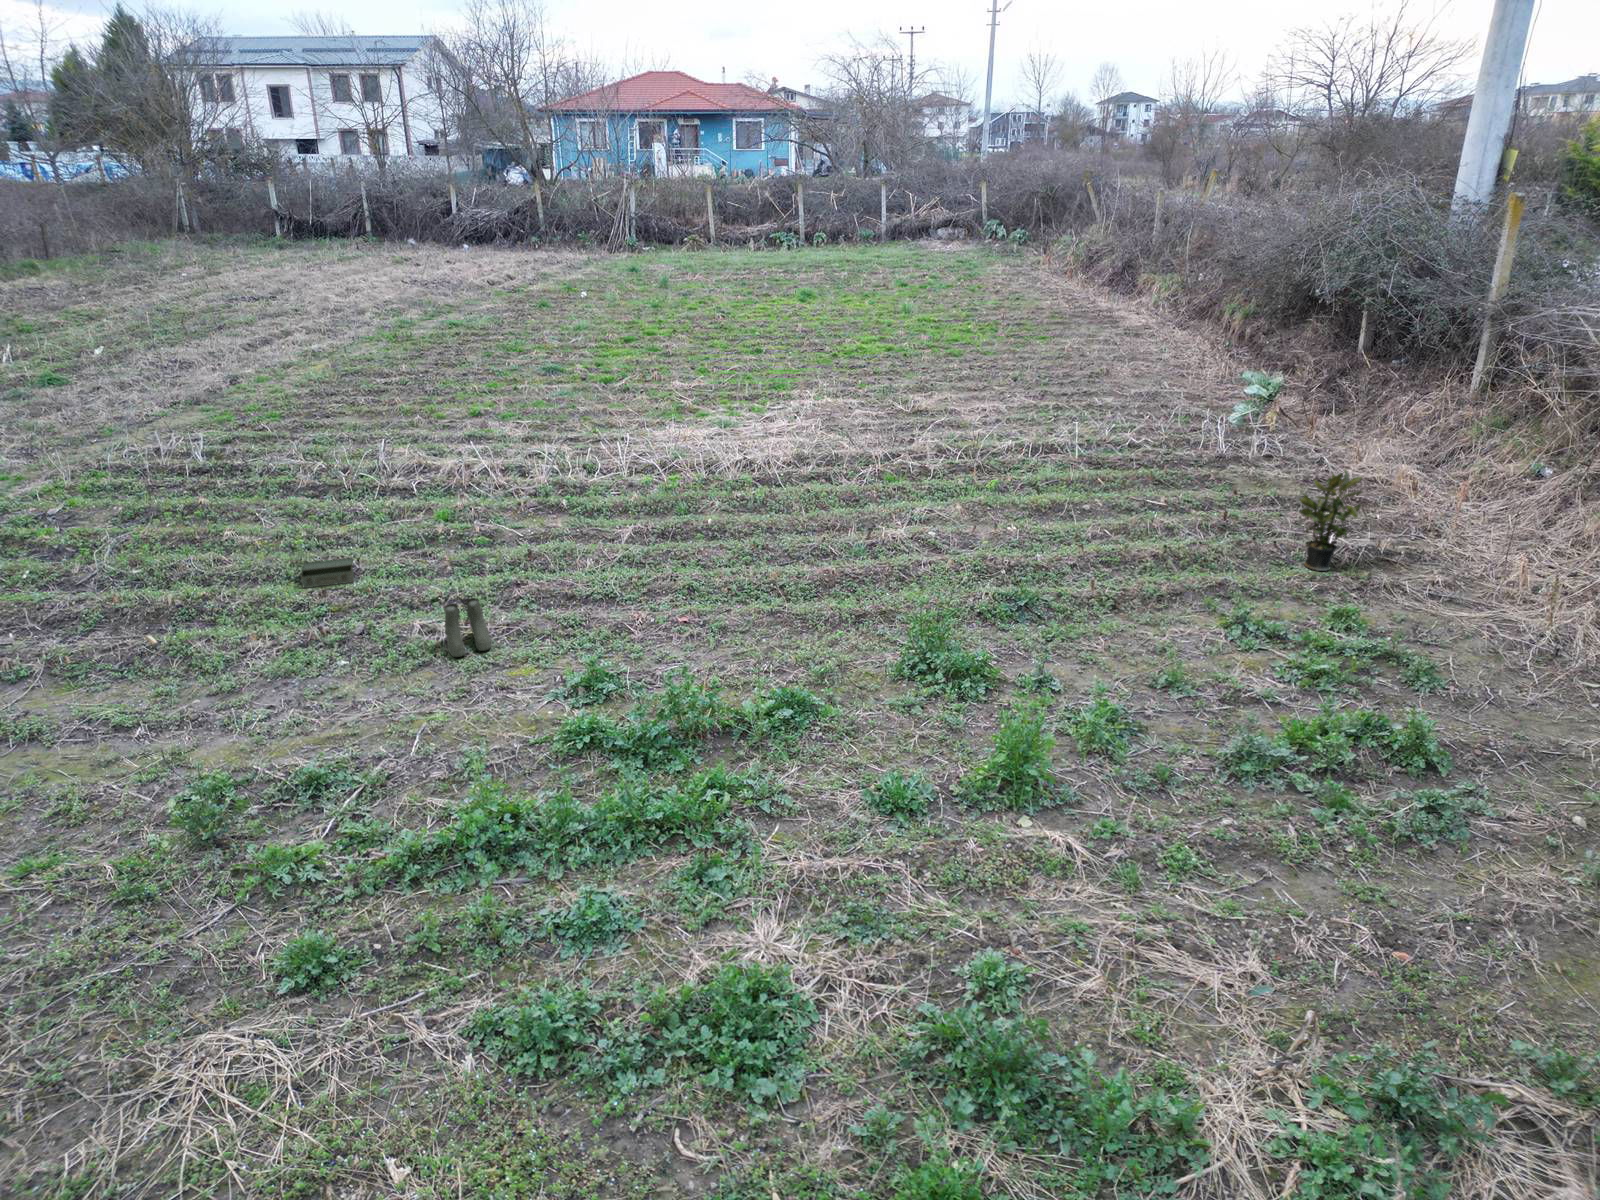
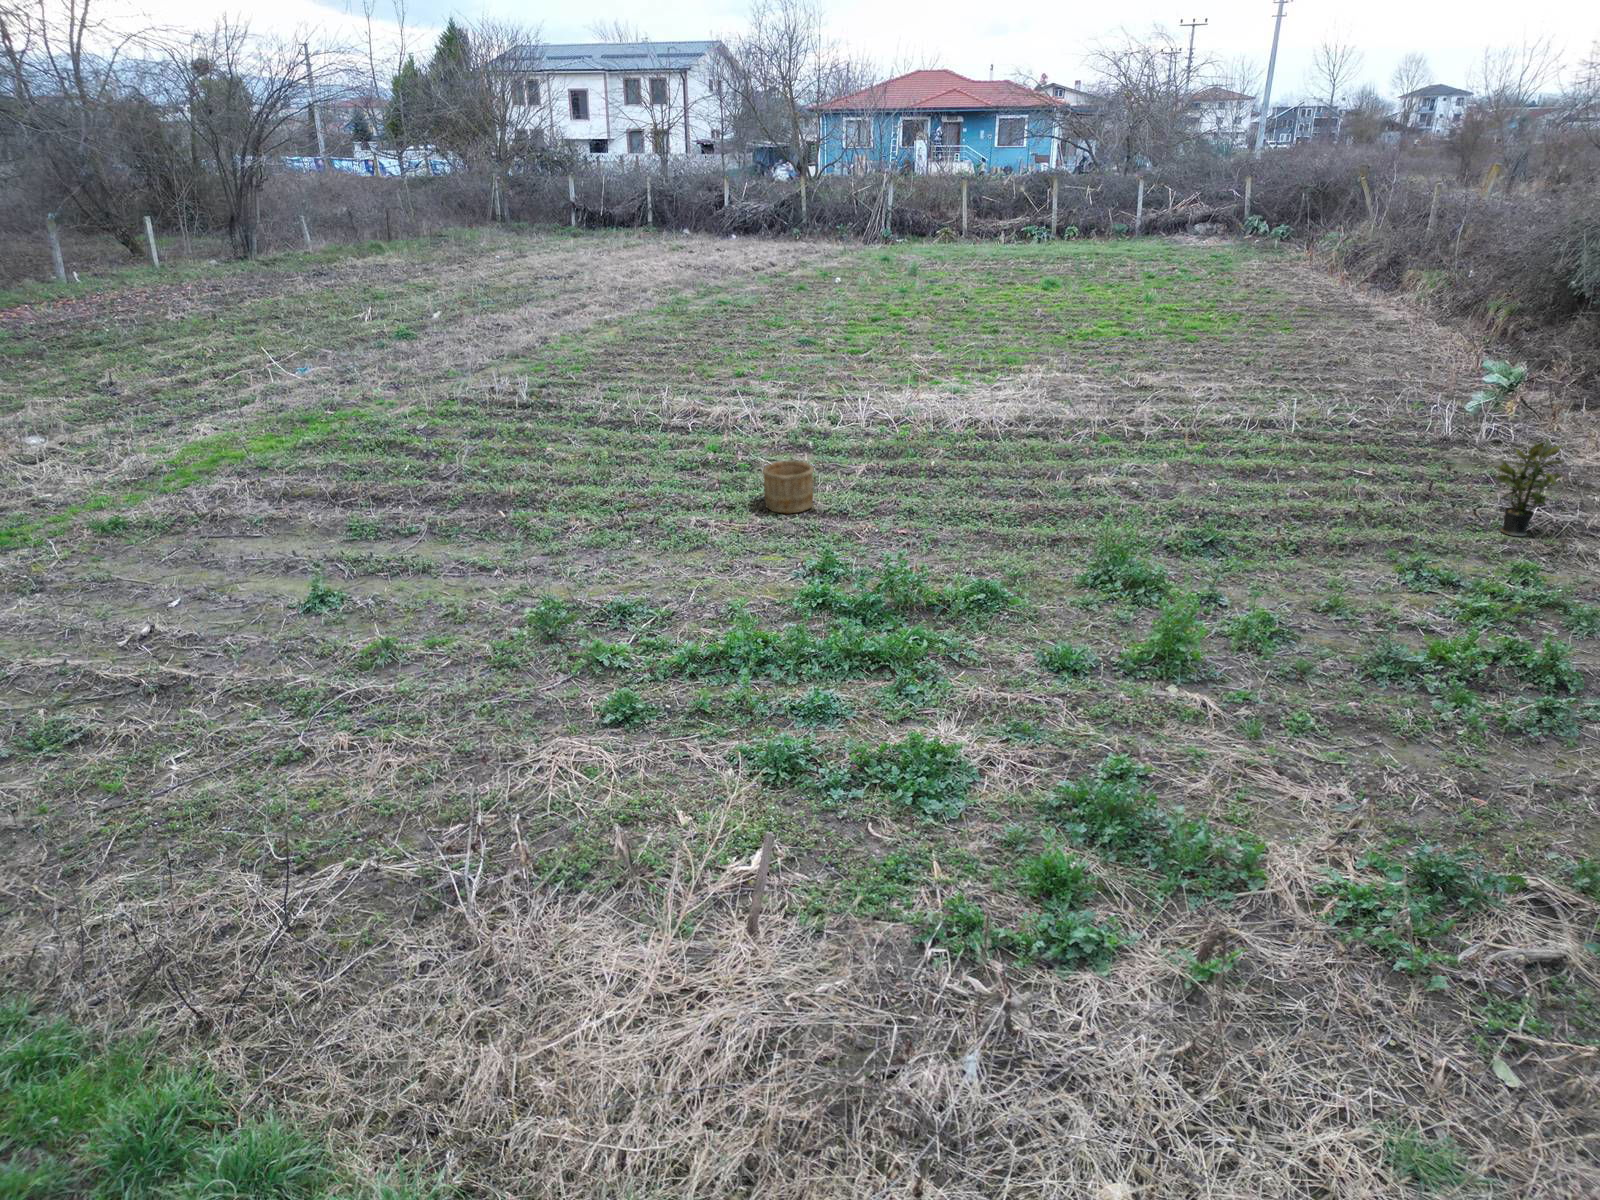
wooden bucket: none [501,539,569,606] -> present [762,460,814,513]
toolbox: present [301,558,354,588] -> none [606,470,645,490]
boots: present [444,598,491,657] -> none [716,498,750,542]

